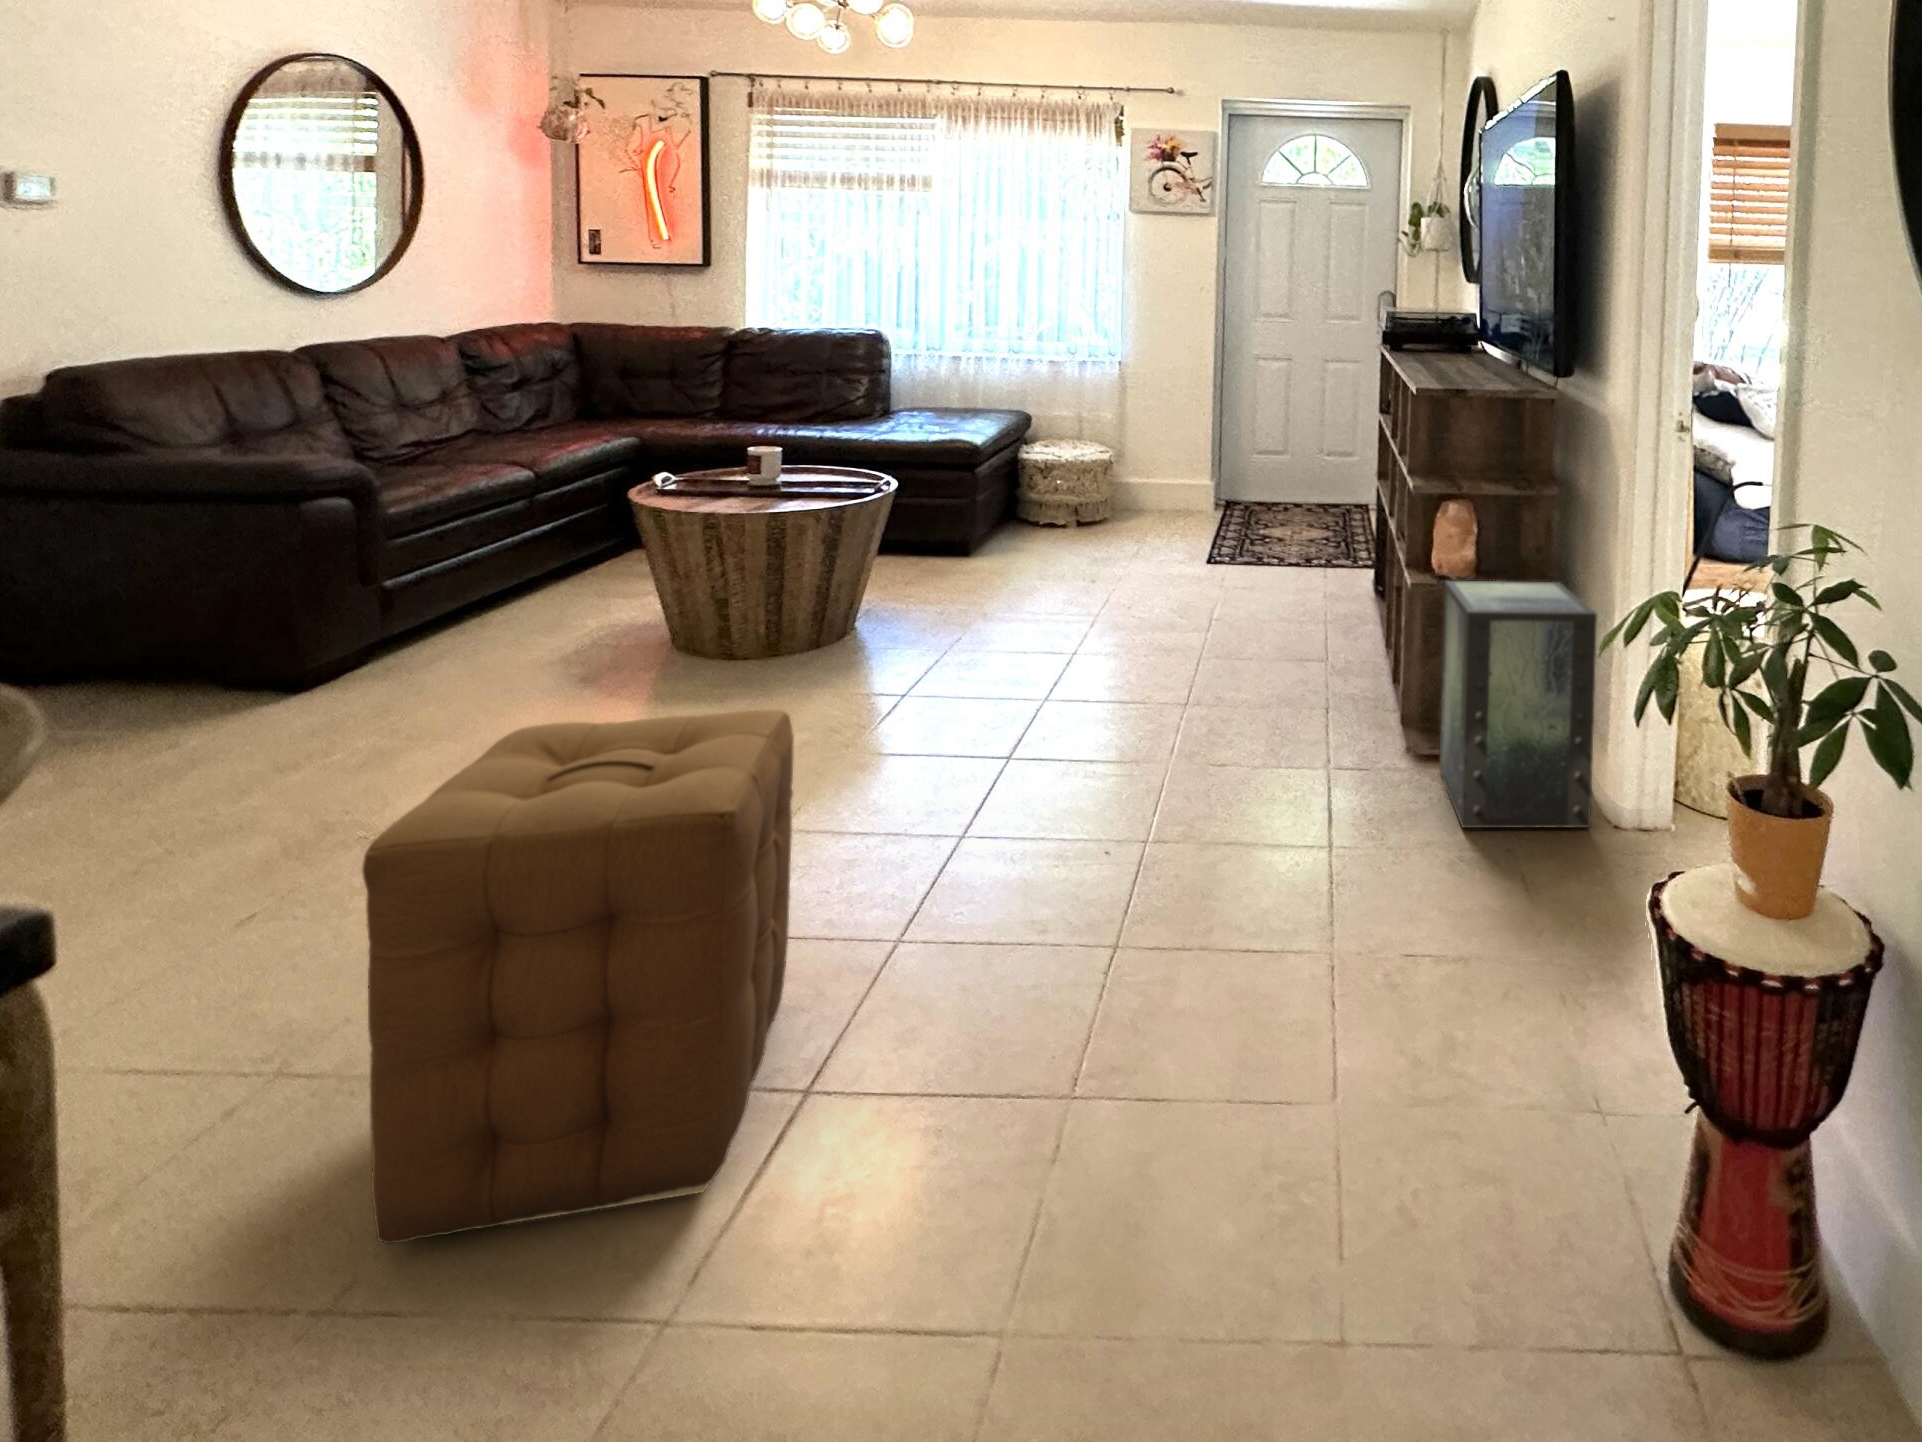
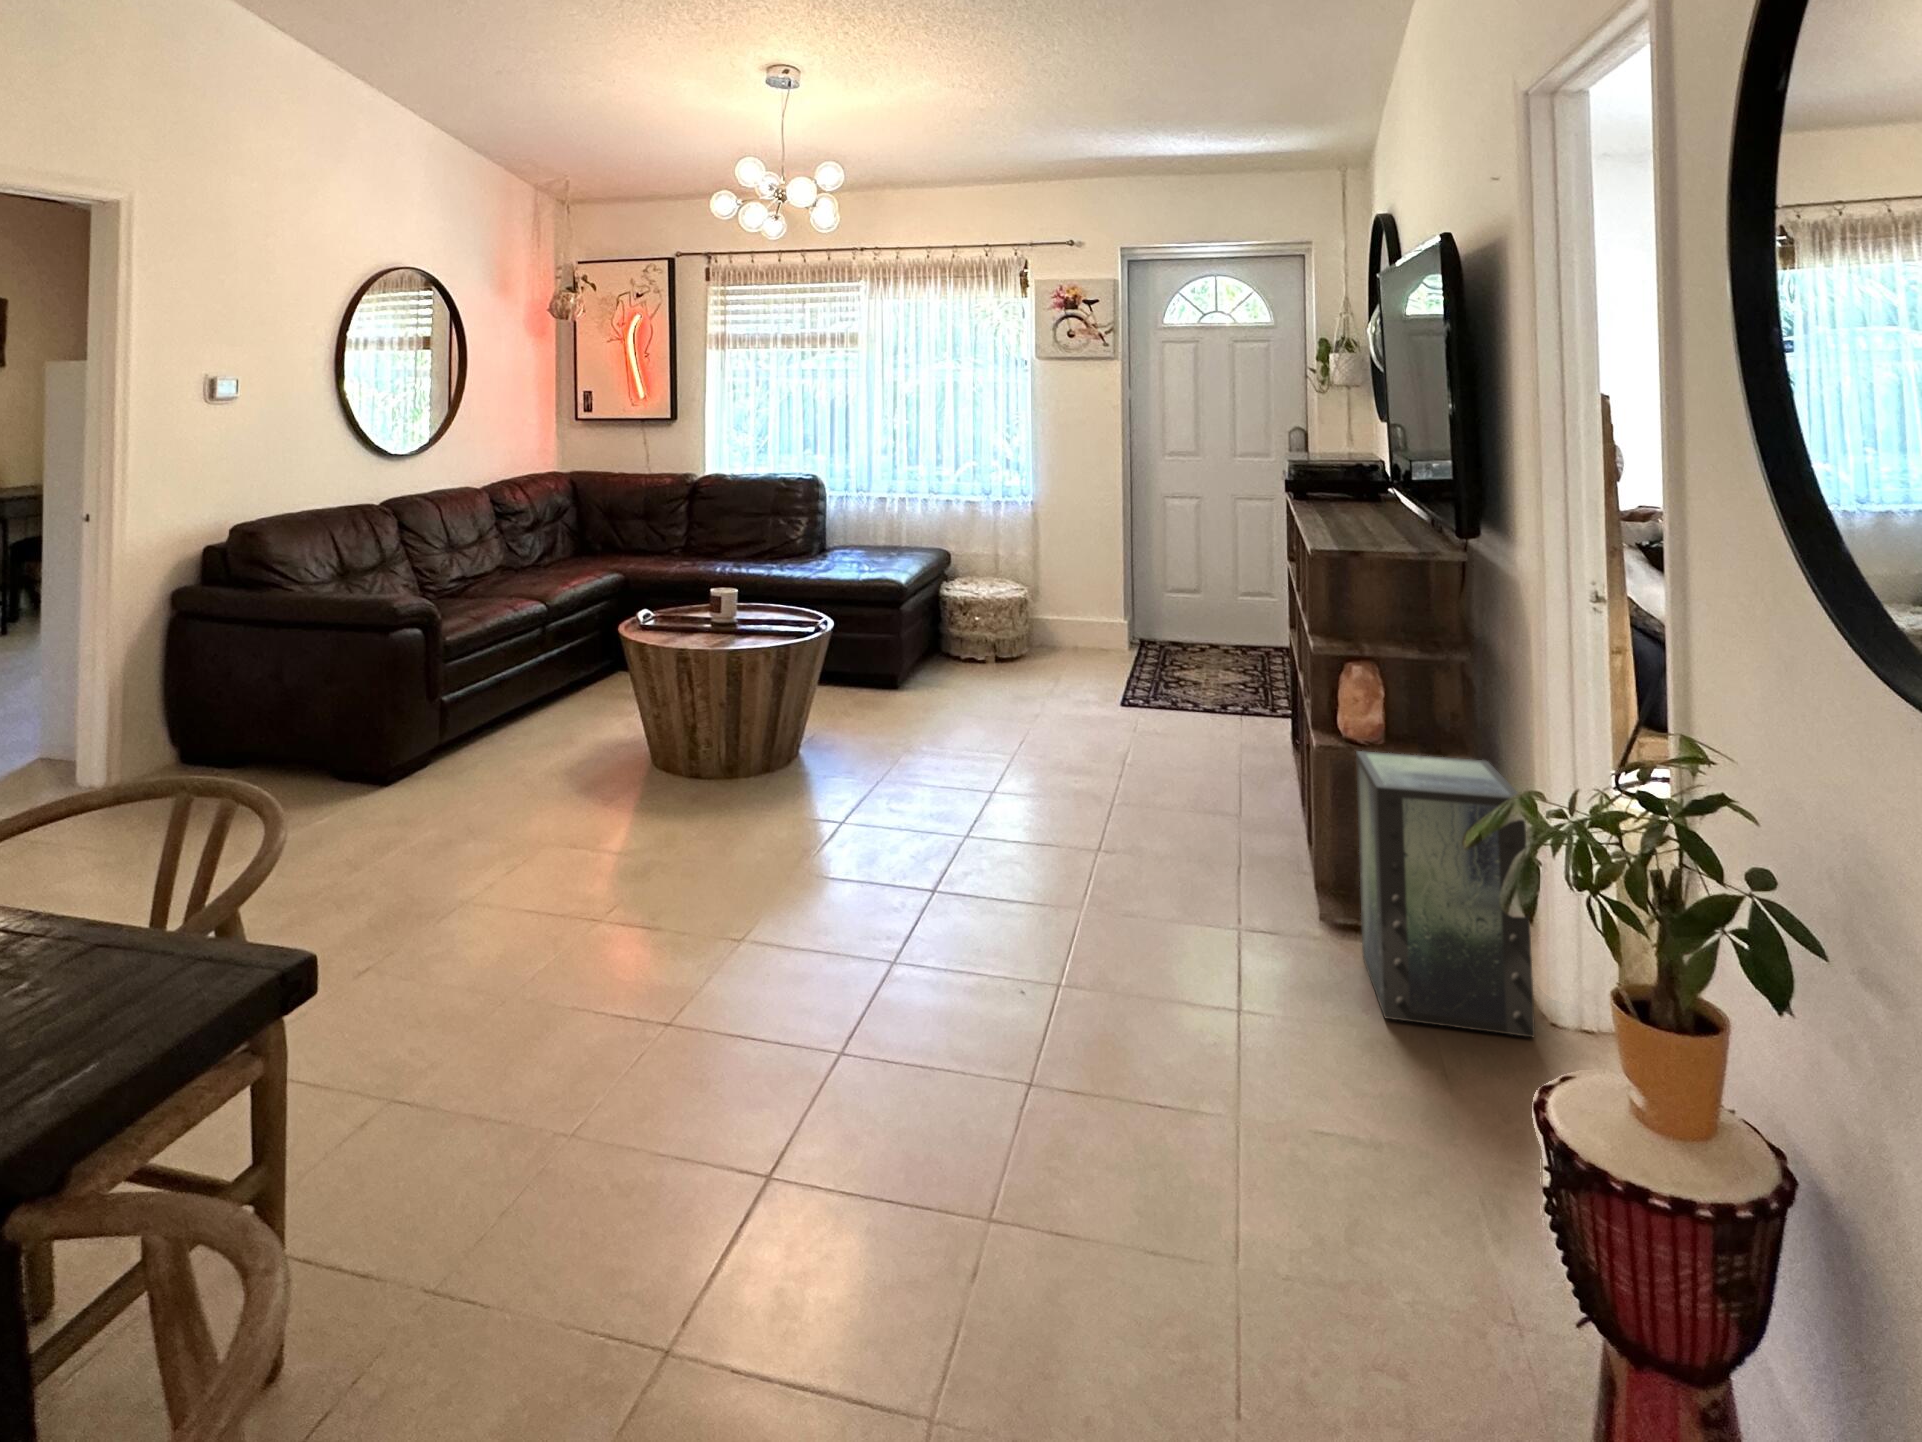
ottoman: present [362,710,794,1244] -> none [478,827,757,1233]

